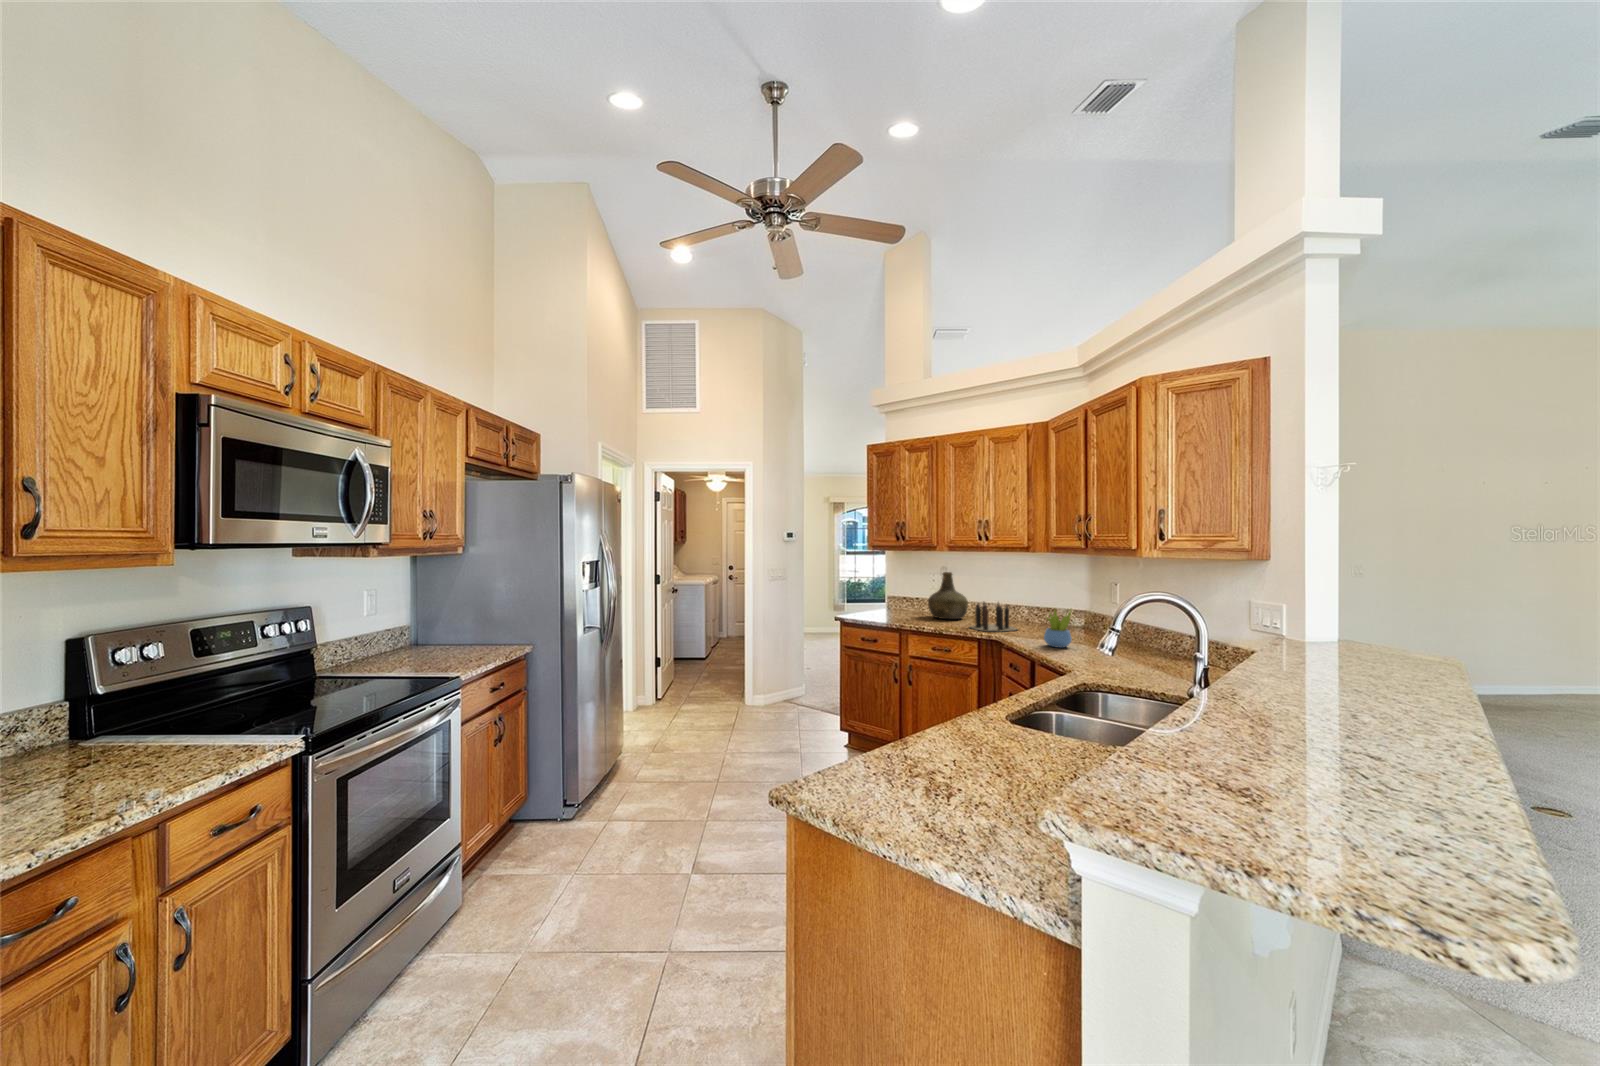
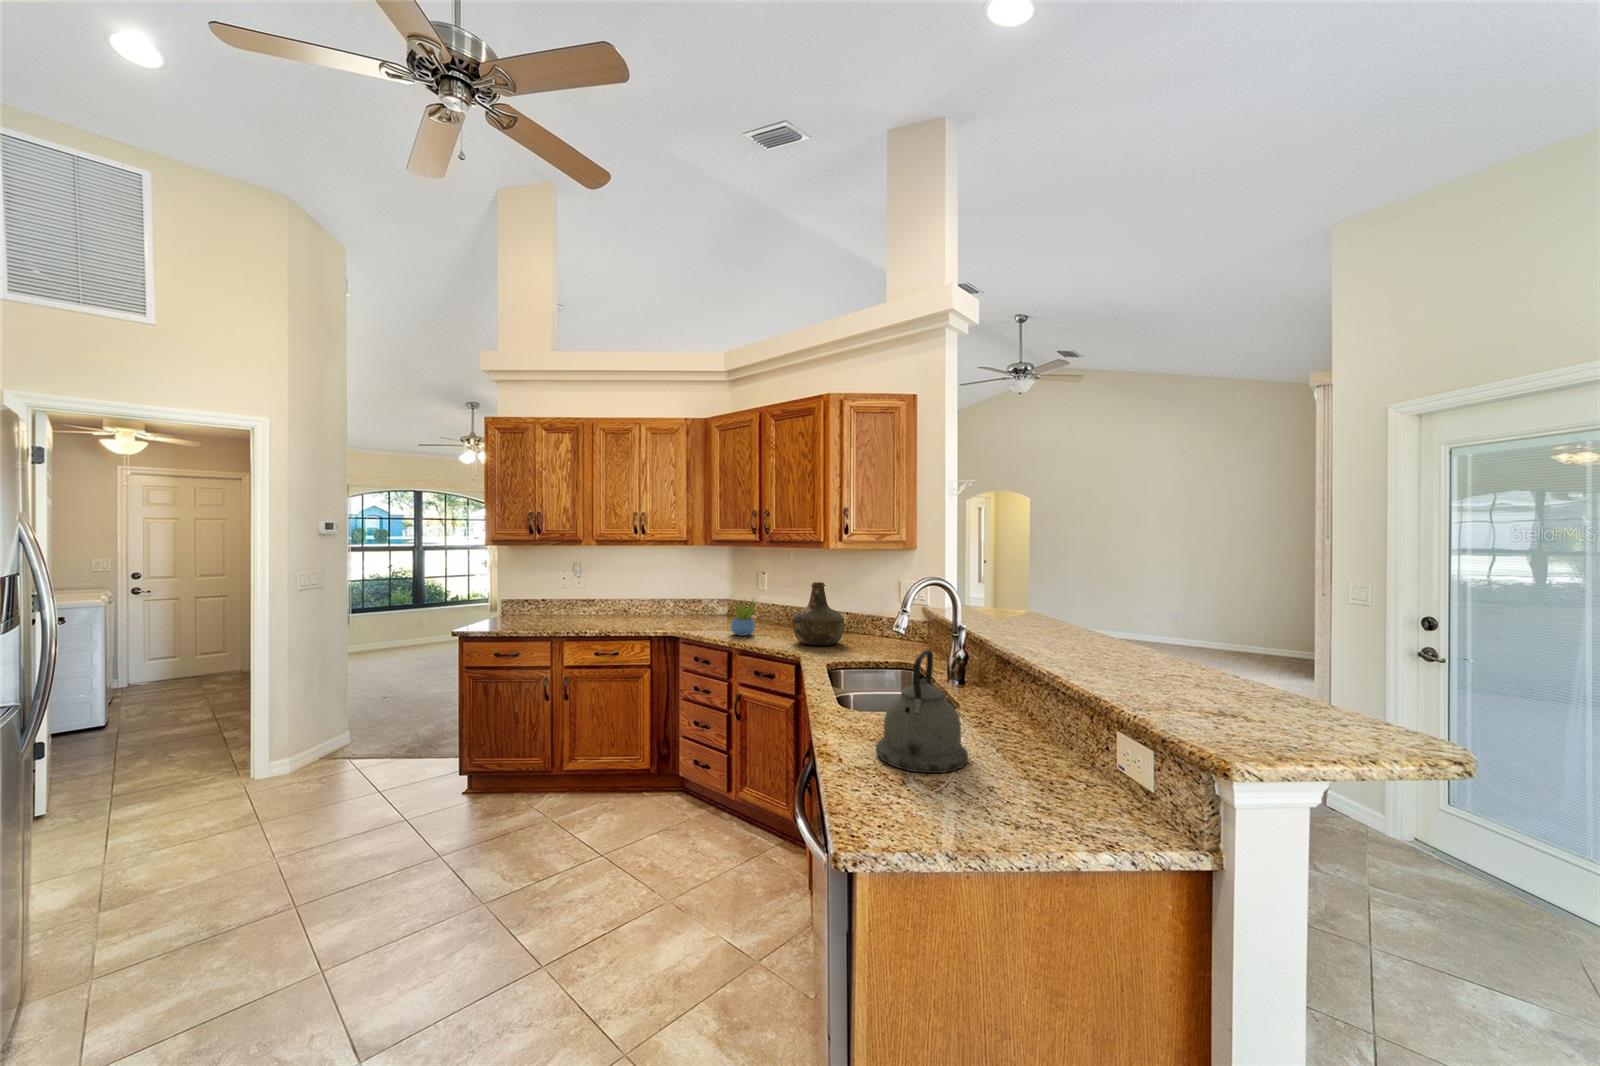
bottle: present [928,572,968,619] -> present [793,582,844,645]
candle: present [970,602,1018,632] -> none [627,596,684,629]
kettle: none [906,656,1021,781] -> present [876,650,968,773]

